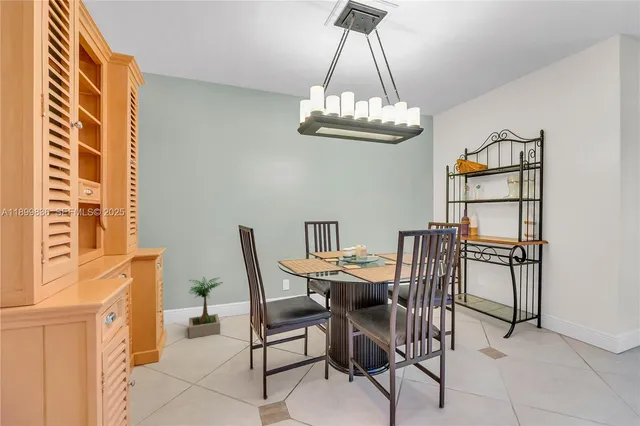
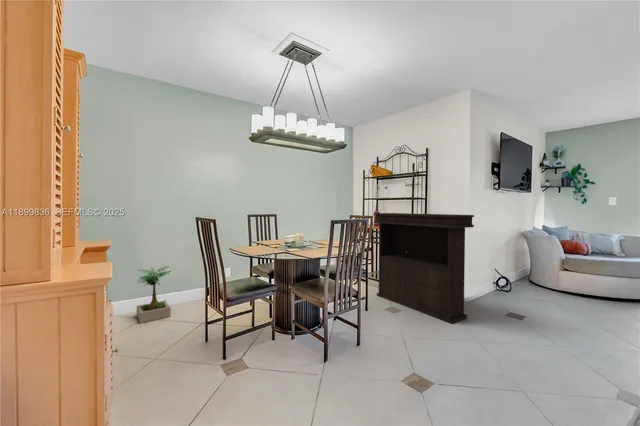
console table: none [463,219,632,389] -> present [374,213,474,323]

